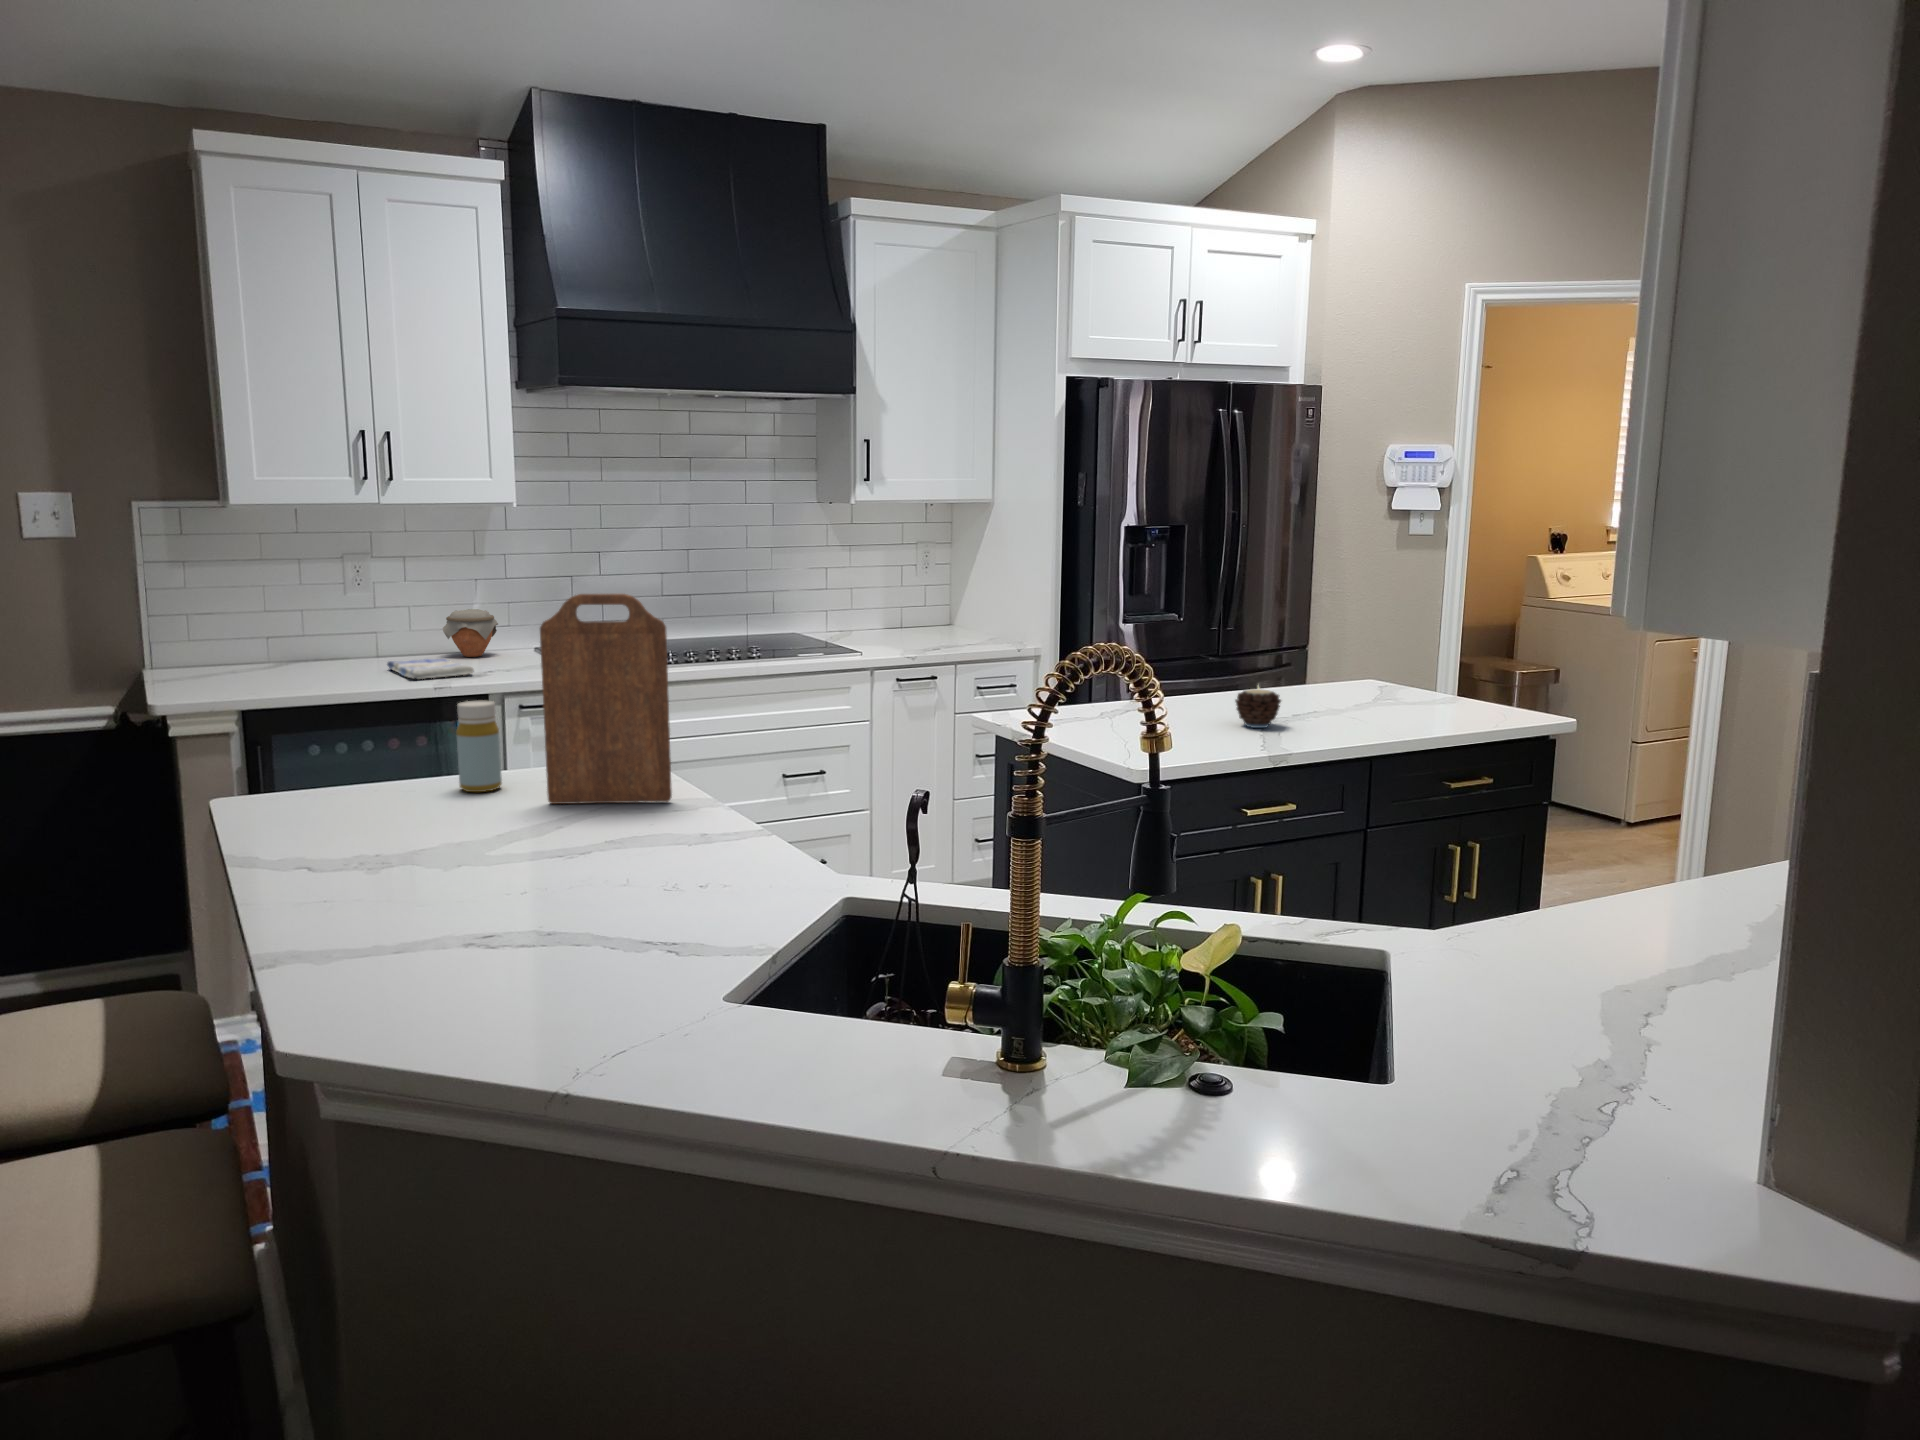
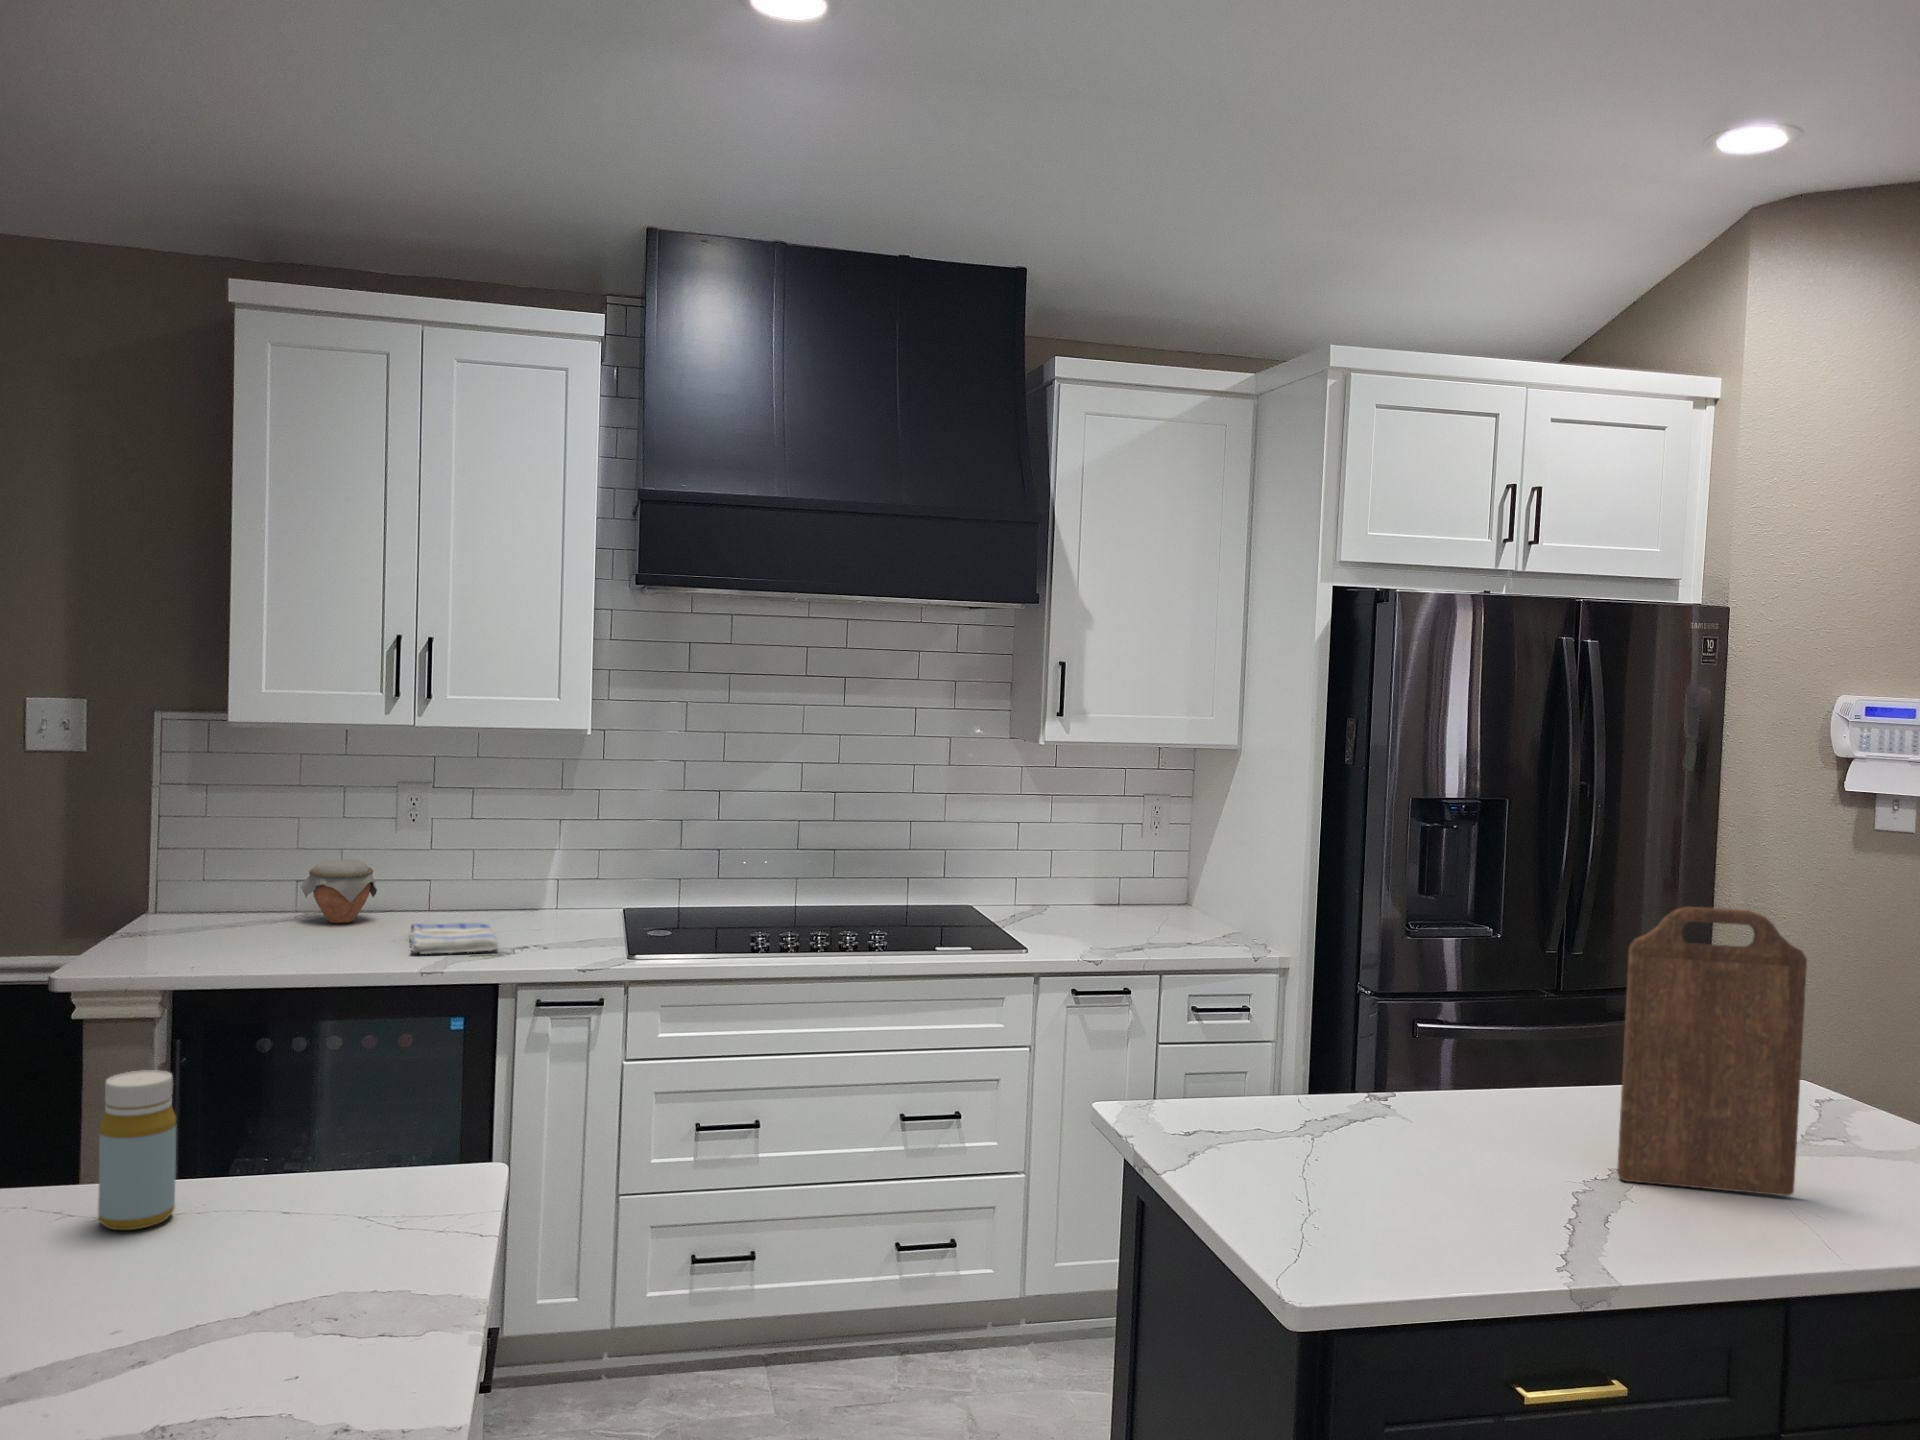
cutting board: present [540,594,672,804] -> present [1617,907,1807,1196]
jar: present [443,609,498,657] -> present [301,859,377,923]
candle: present [1235,688,1281,728] -> none [1521,1119,1612,1203]

